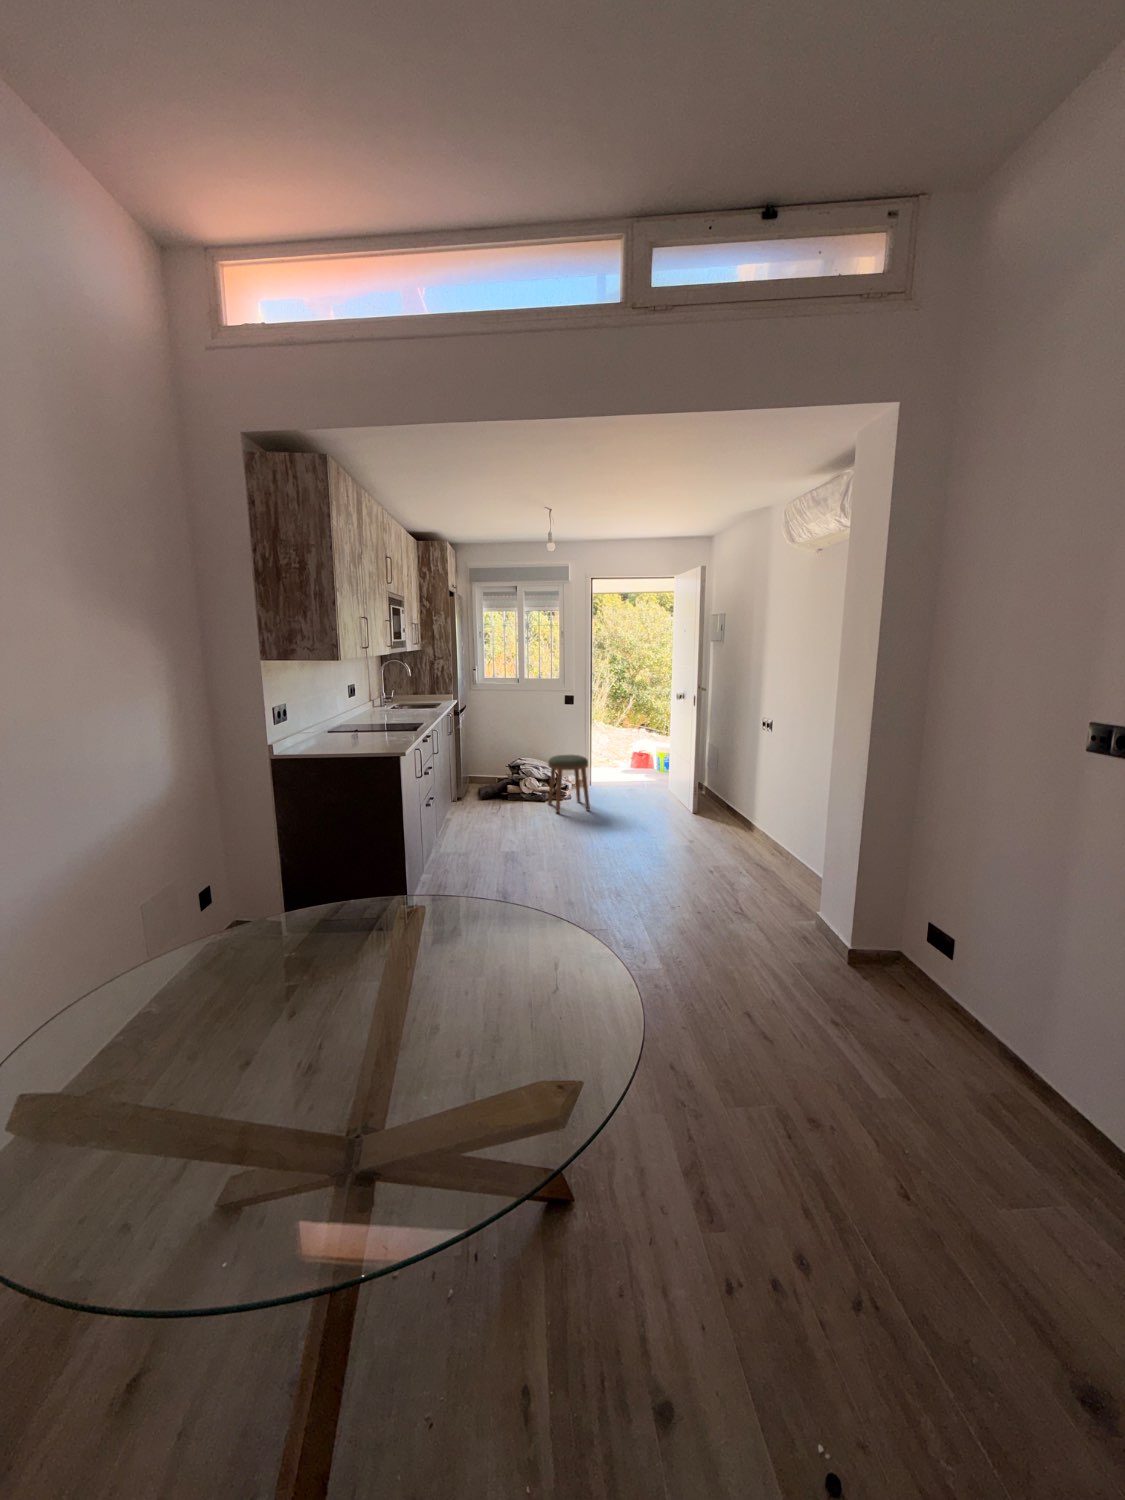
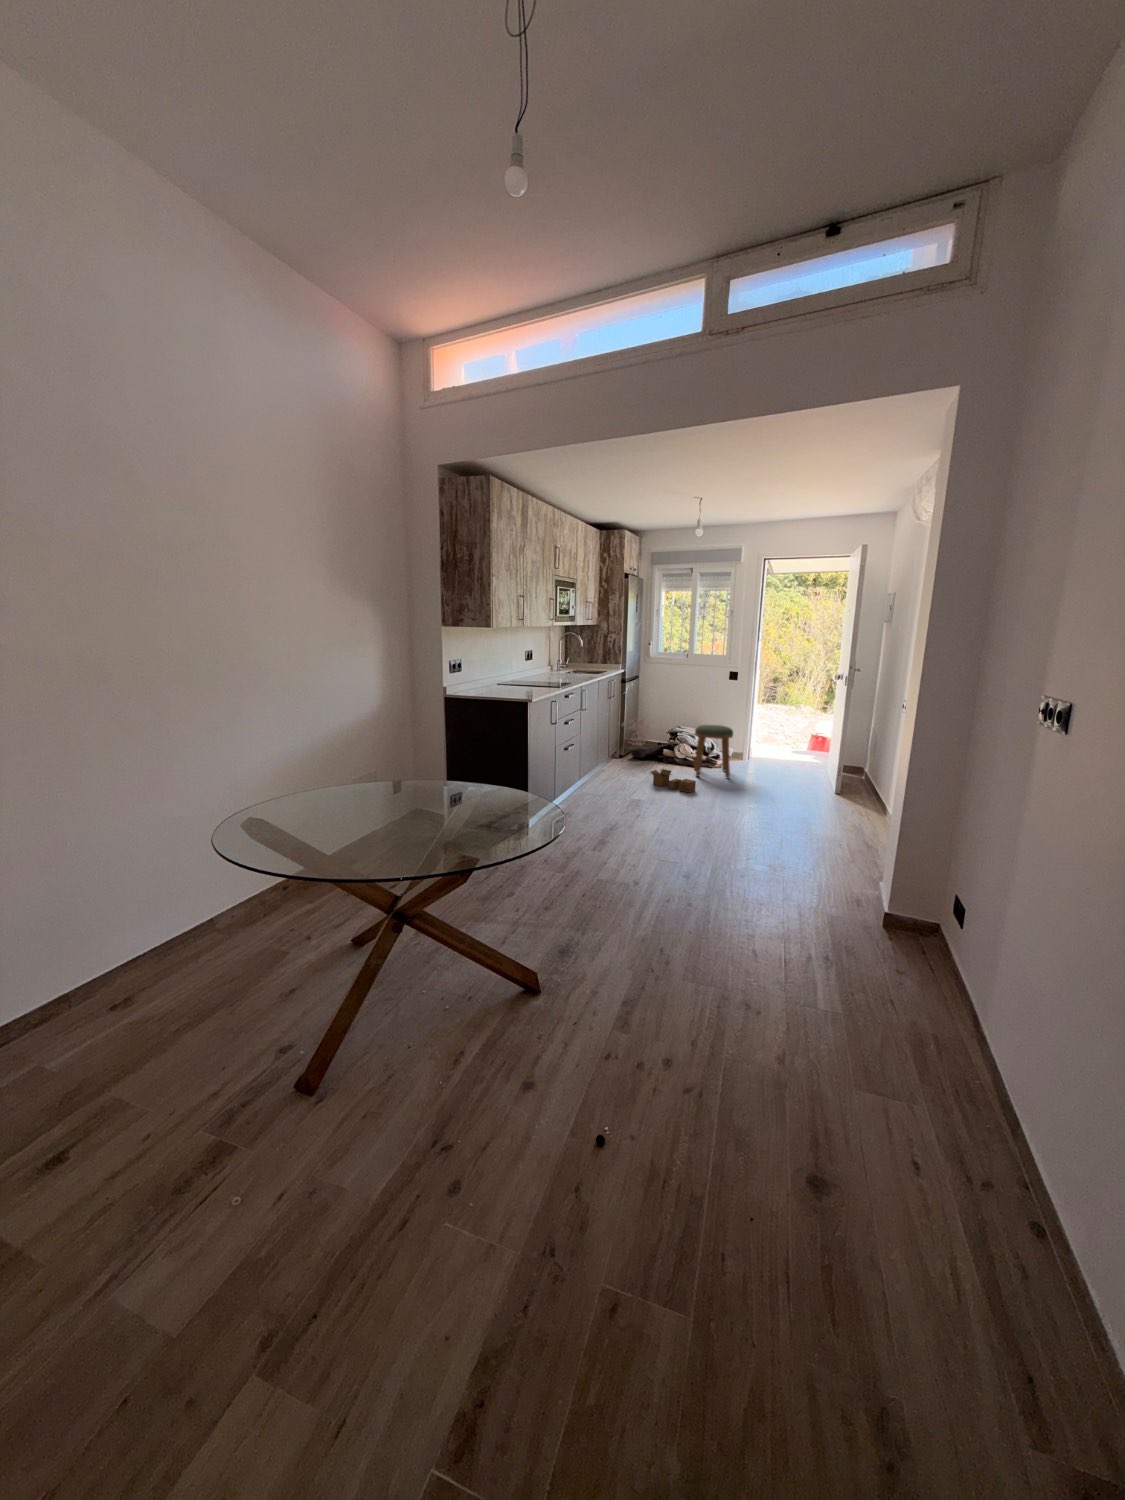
potted plant: none [460,748,494,798] -> present [623,715,649,758]
cardboard box: none [513,811,566,834] -> present [650,769,696,793]

